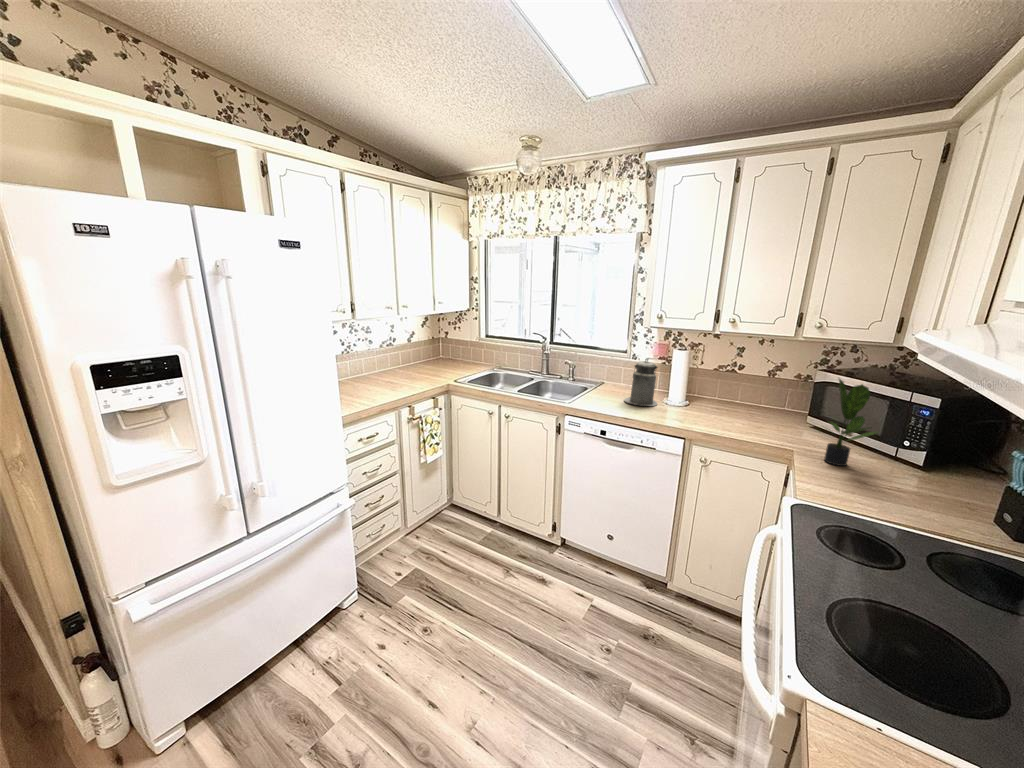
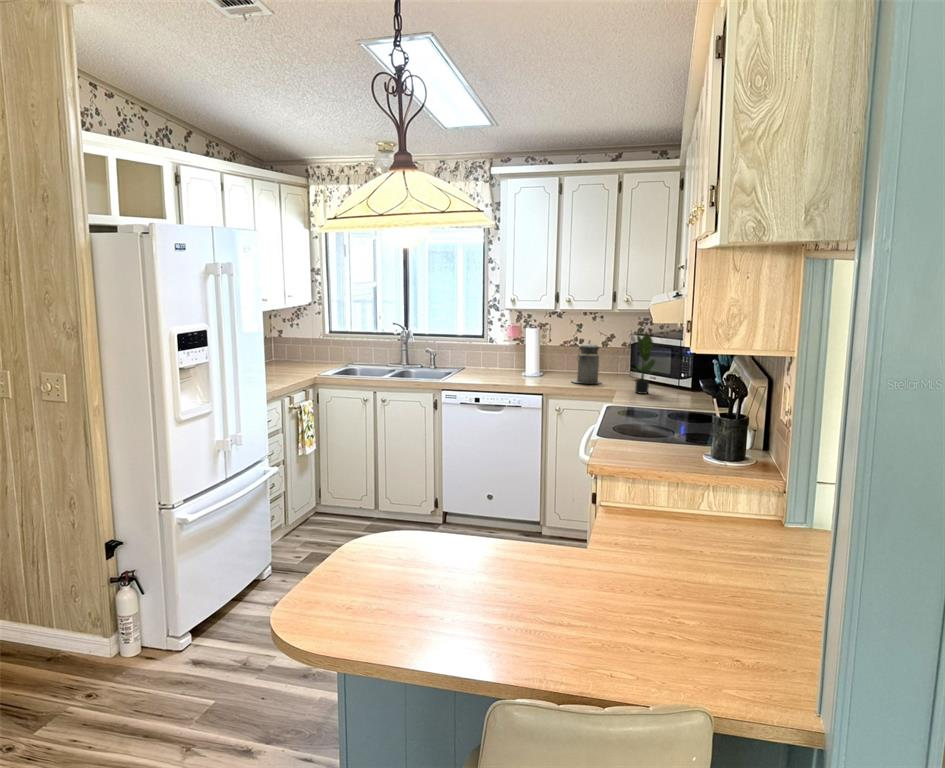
canister: present [624,358,658,406] -> present [572,340,601,383]

